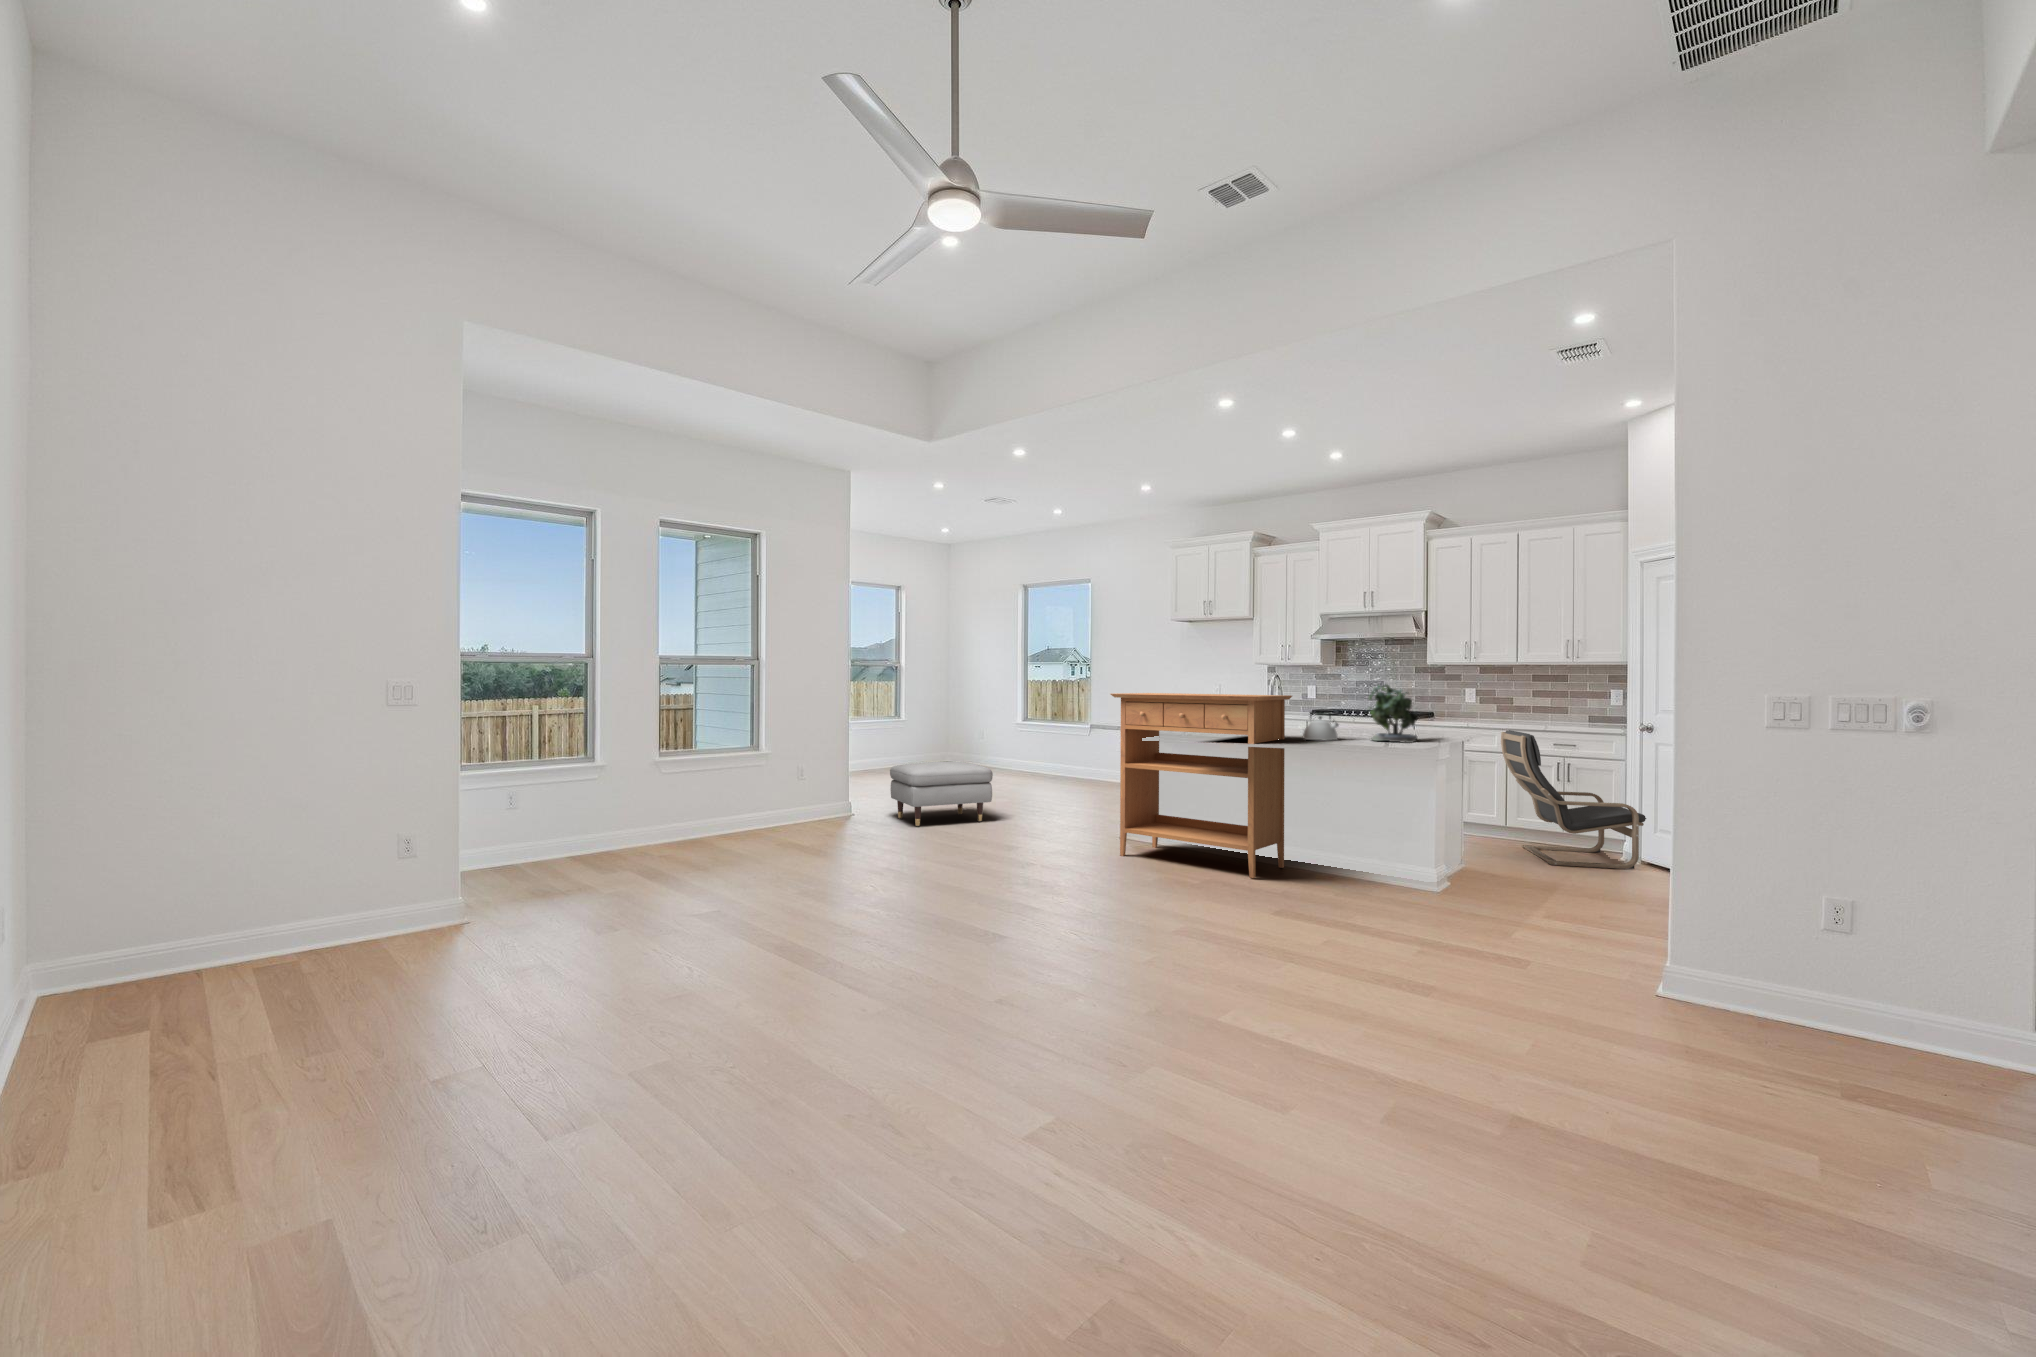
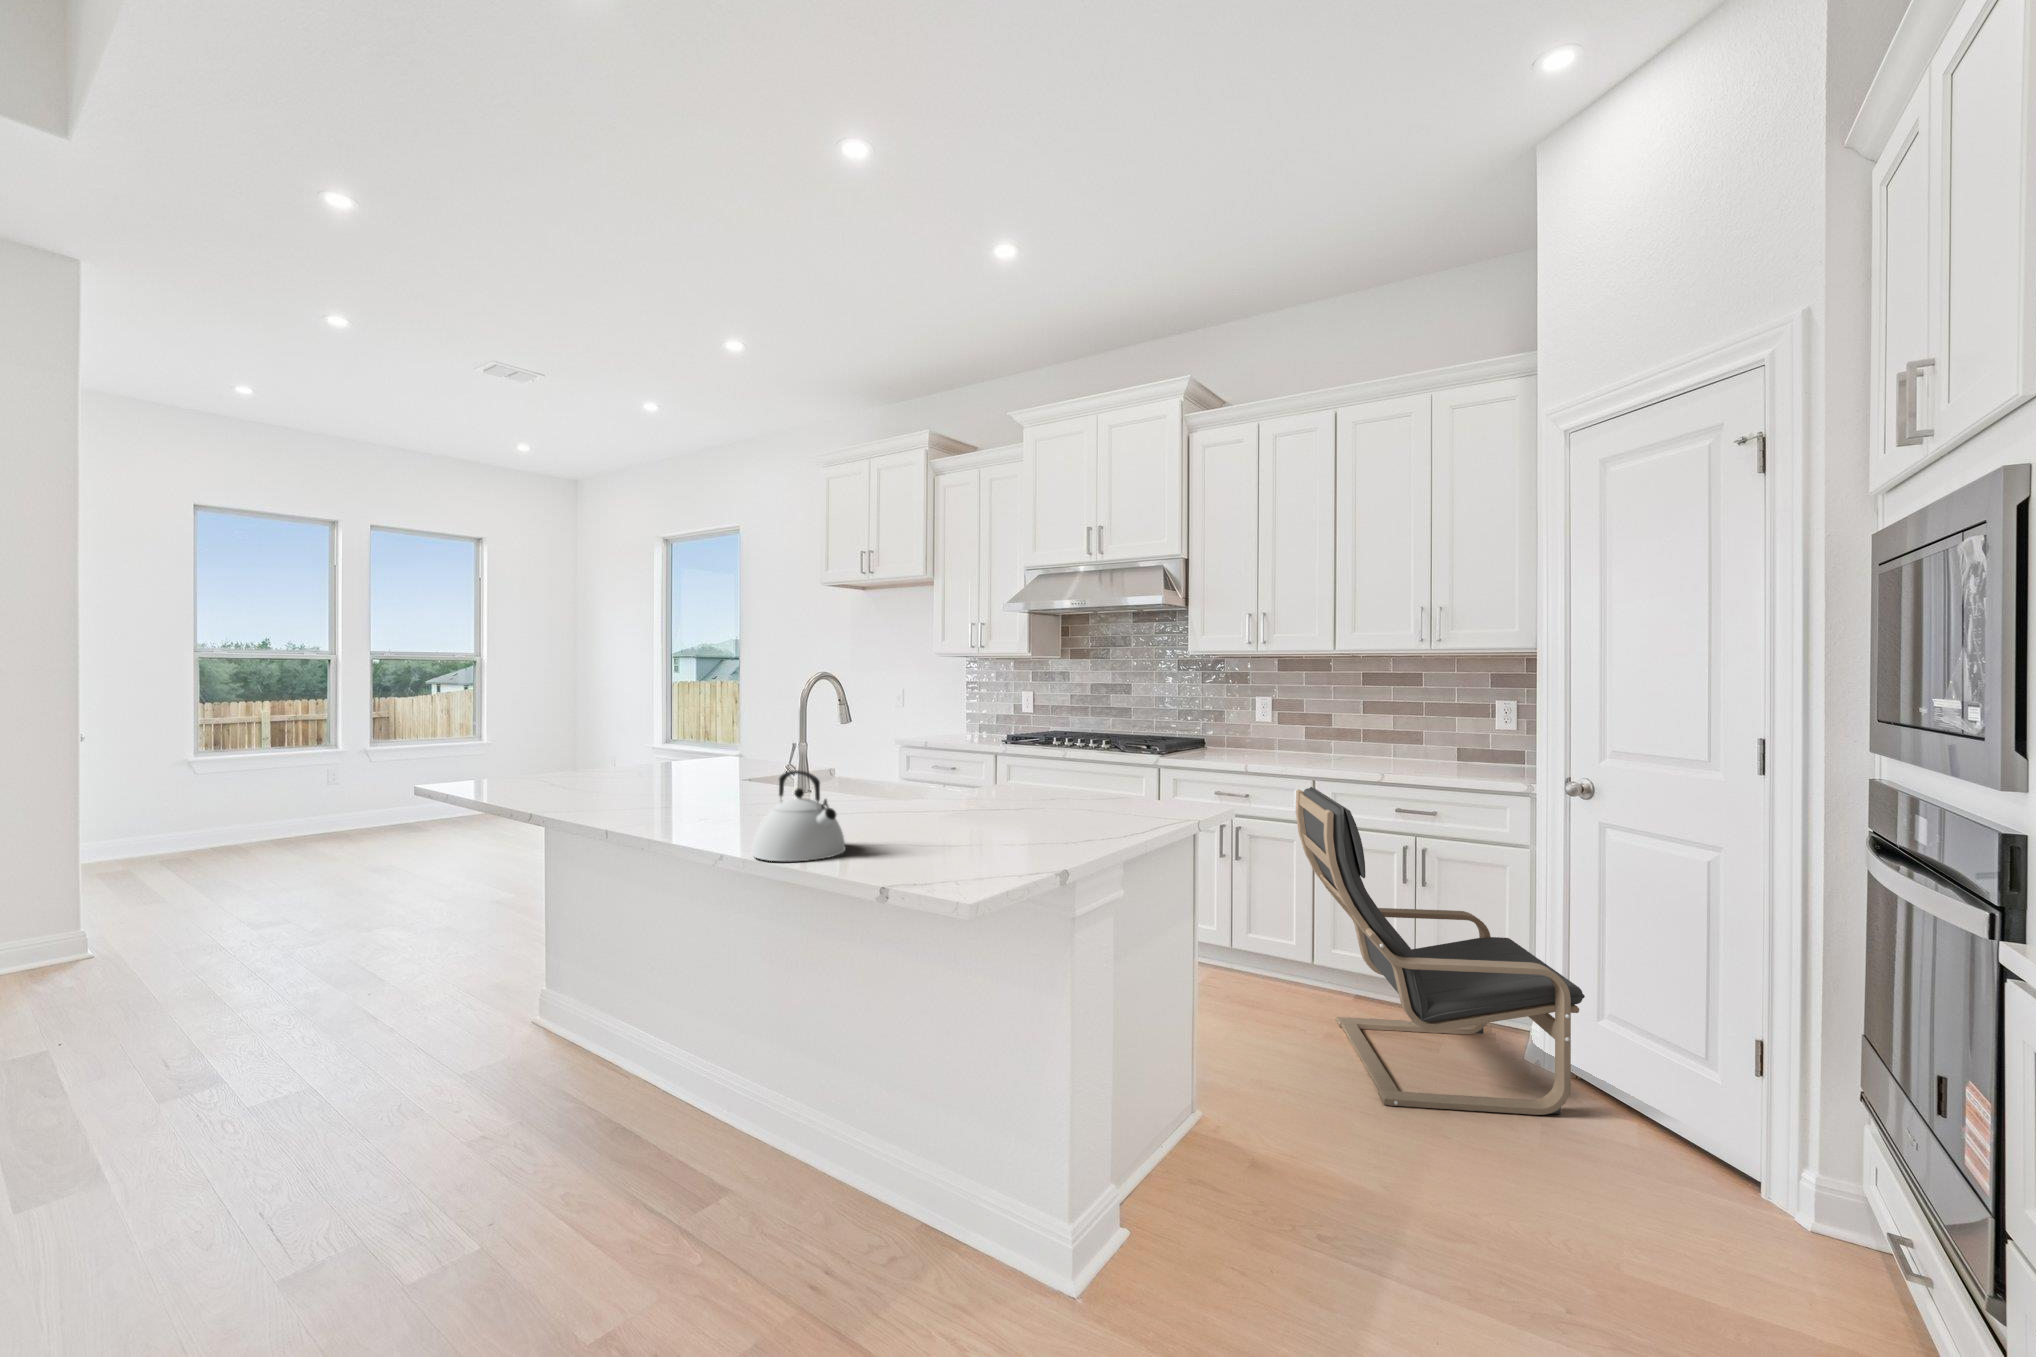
potted plant: present [1369,685,1418,743] -> none [882,697,1027,887]
console table: present [1111,693,1292,878] -> none [343,719,750,1277]
ottoman: present [890,762,993,826] -> none [70,849,341,1009]

